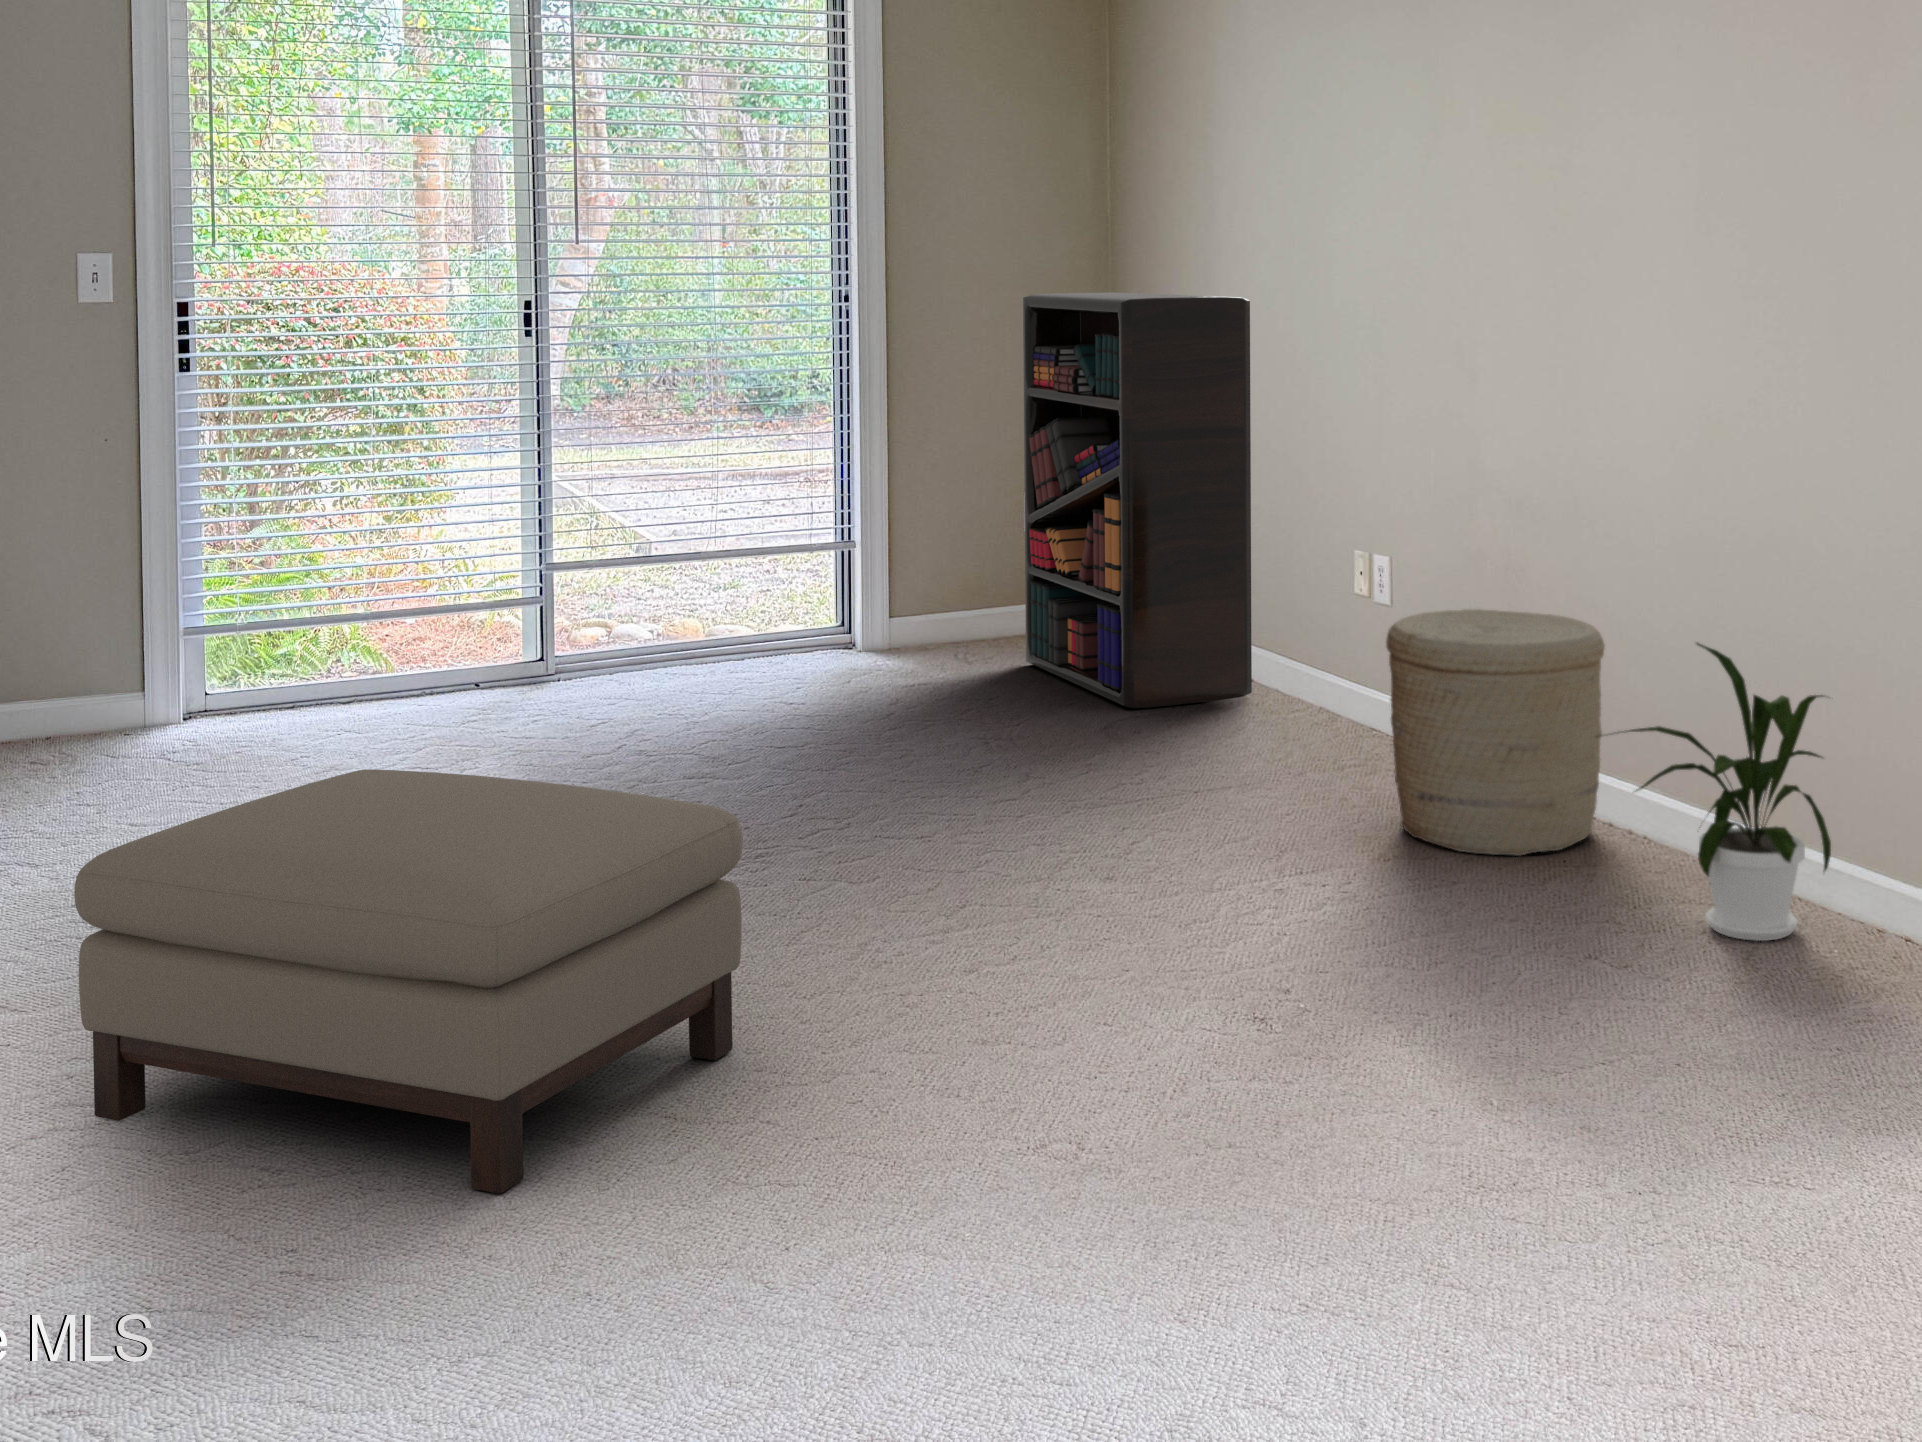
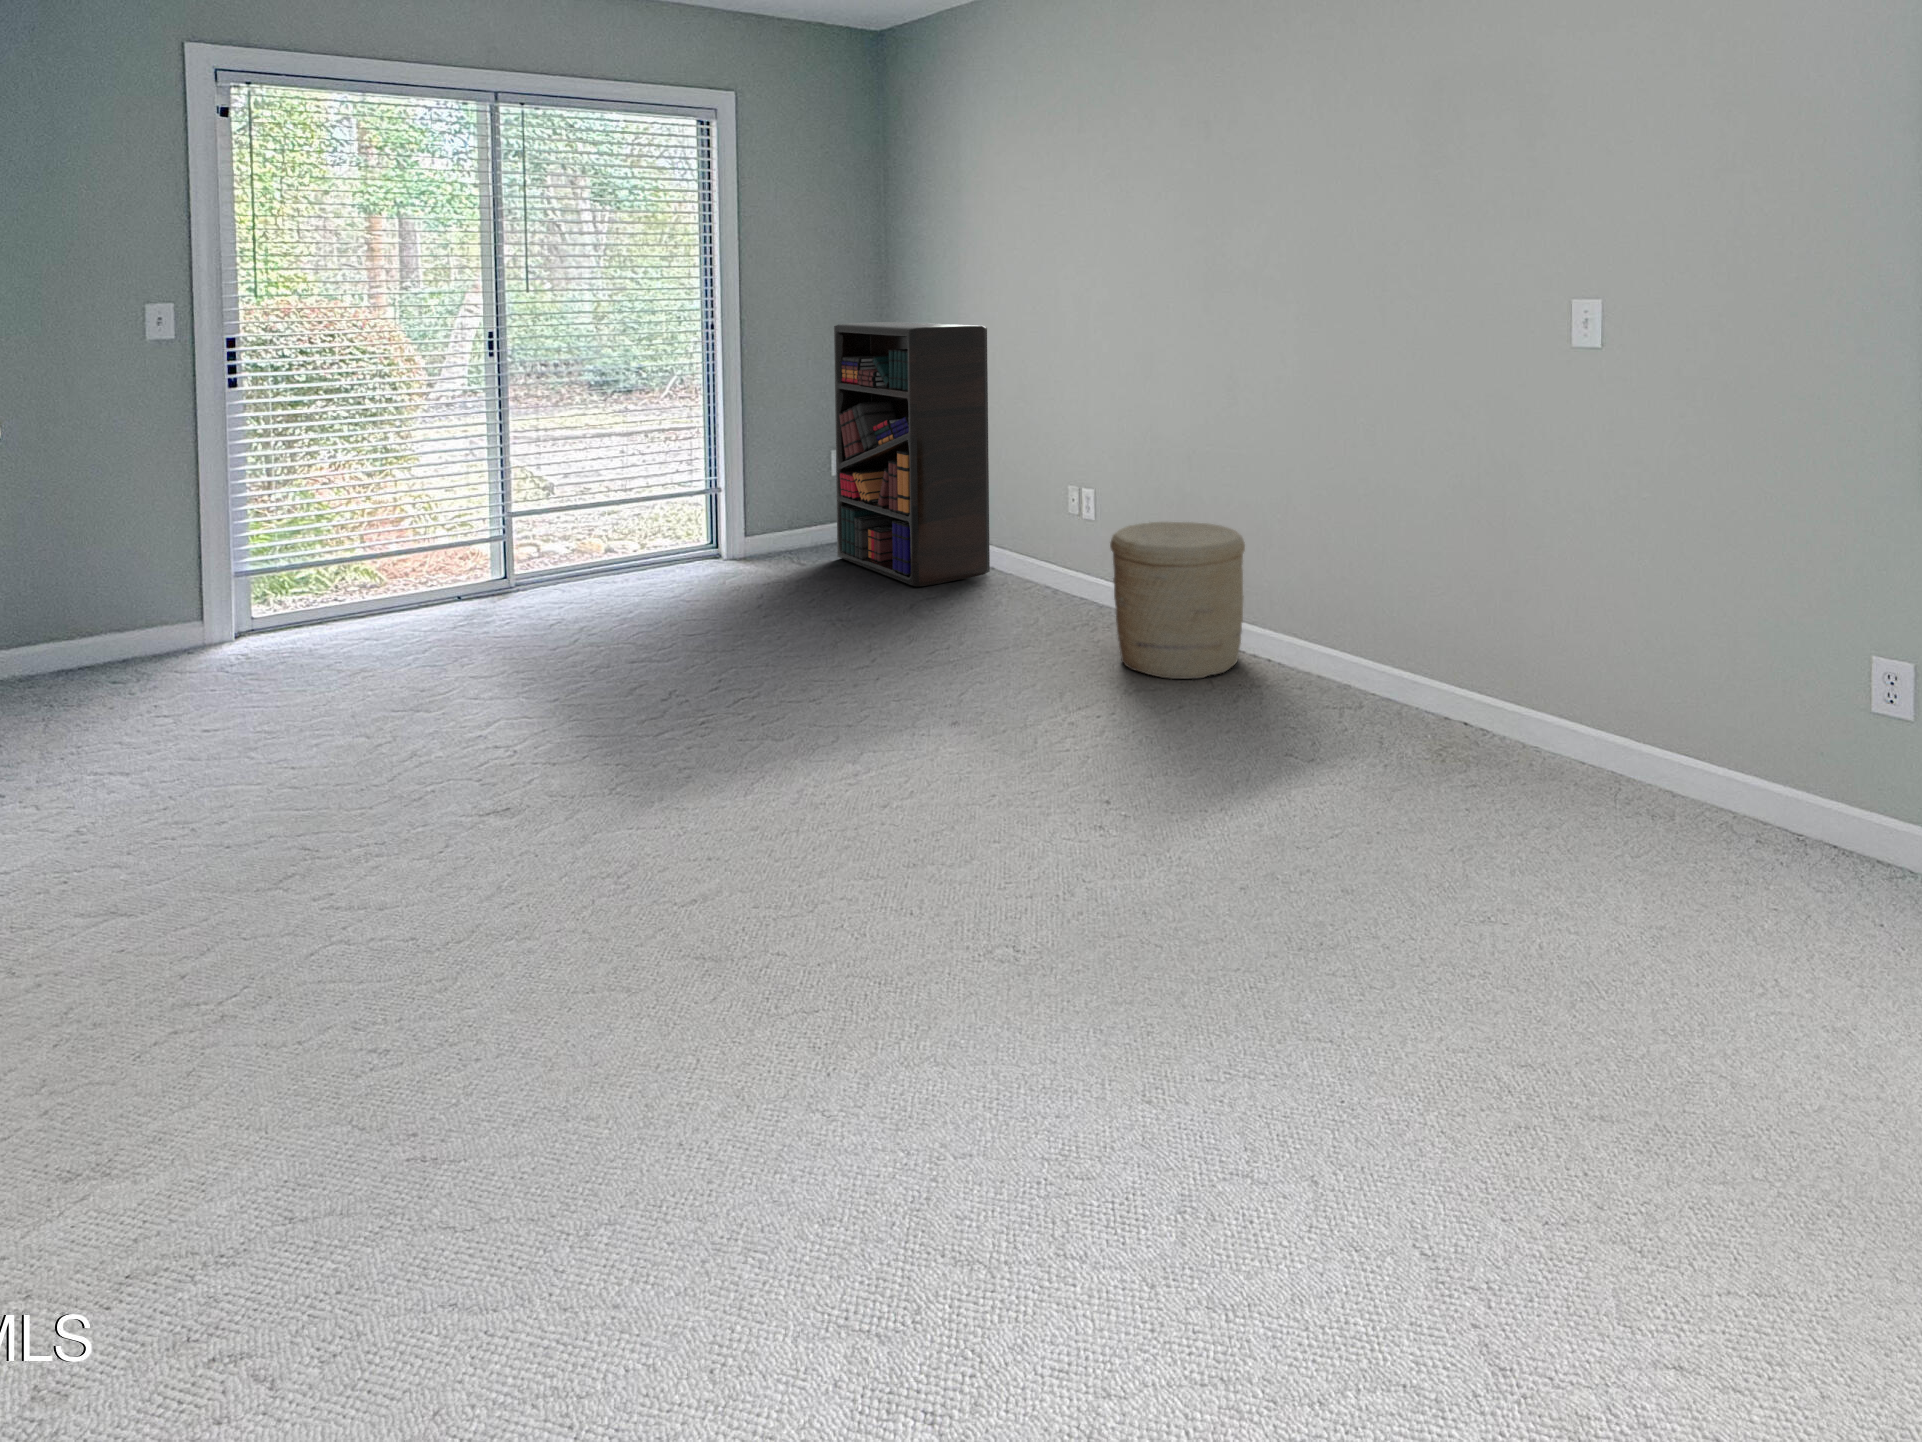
house plant: present [1596,643,1831,941] -> none [1264,543,1409,729]
ottoman: present [74,769,743,1194] -> none [191,700,737,1049]

